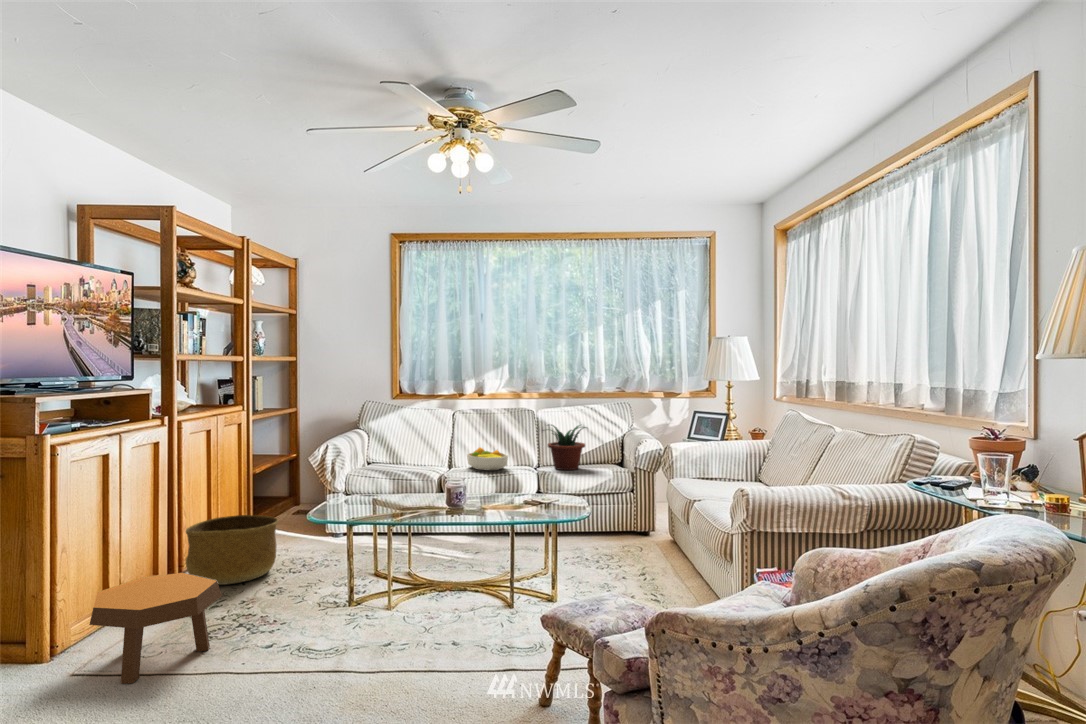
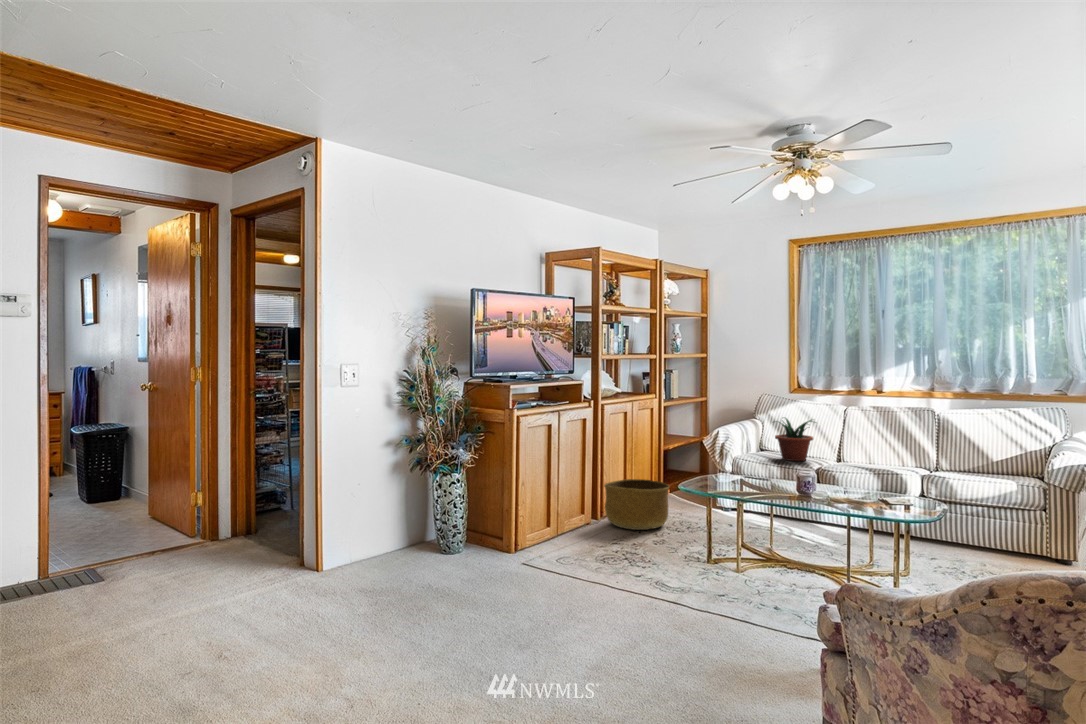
potted plant: present [548,425,586,470] -> present [775,418,813,461]
fruit bowl: present [467,447,508,471] -> none [852,445,896,469]
footstool: present [89,573,222,684] -> none [531,510,610,575]

